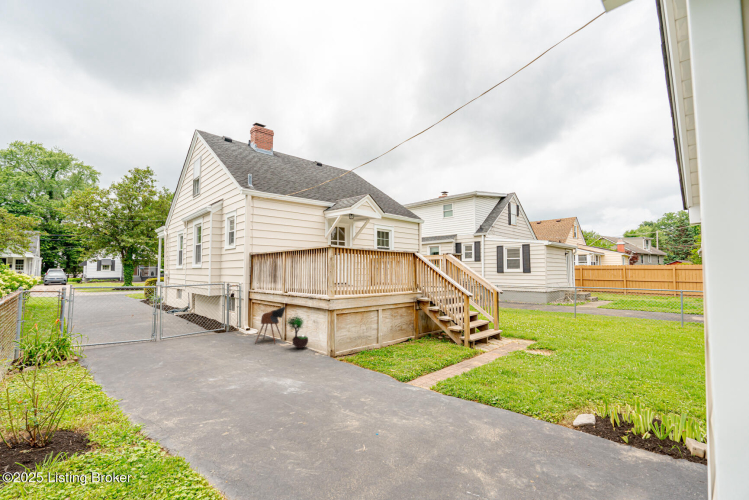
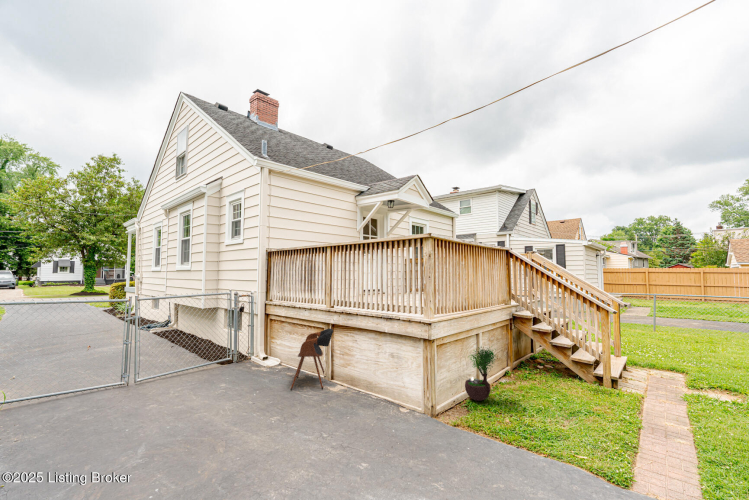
potted tree: present [288,317,308,348] -> present [465,347,495,401]

